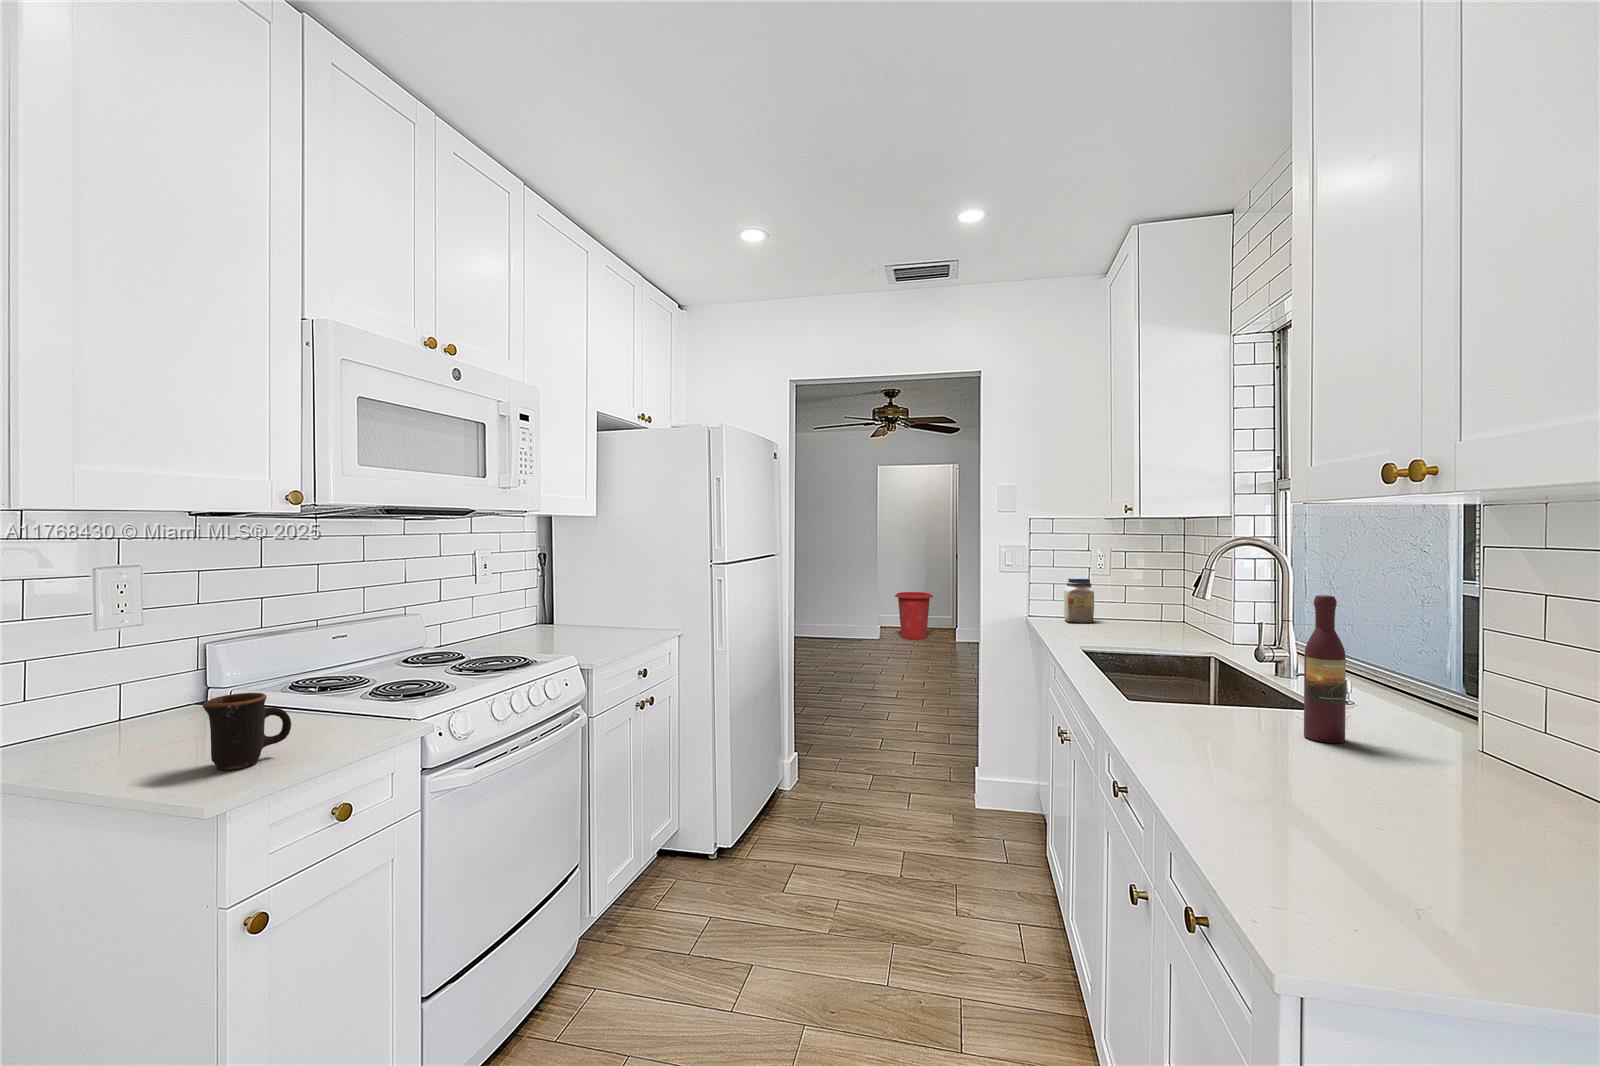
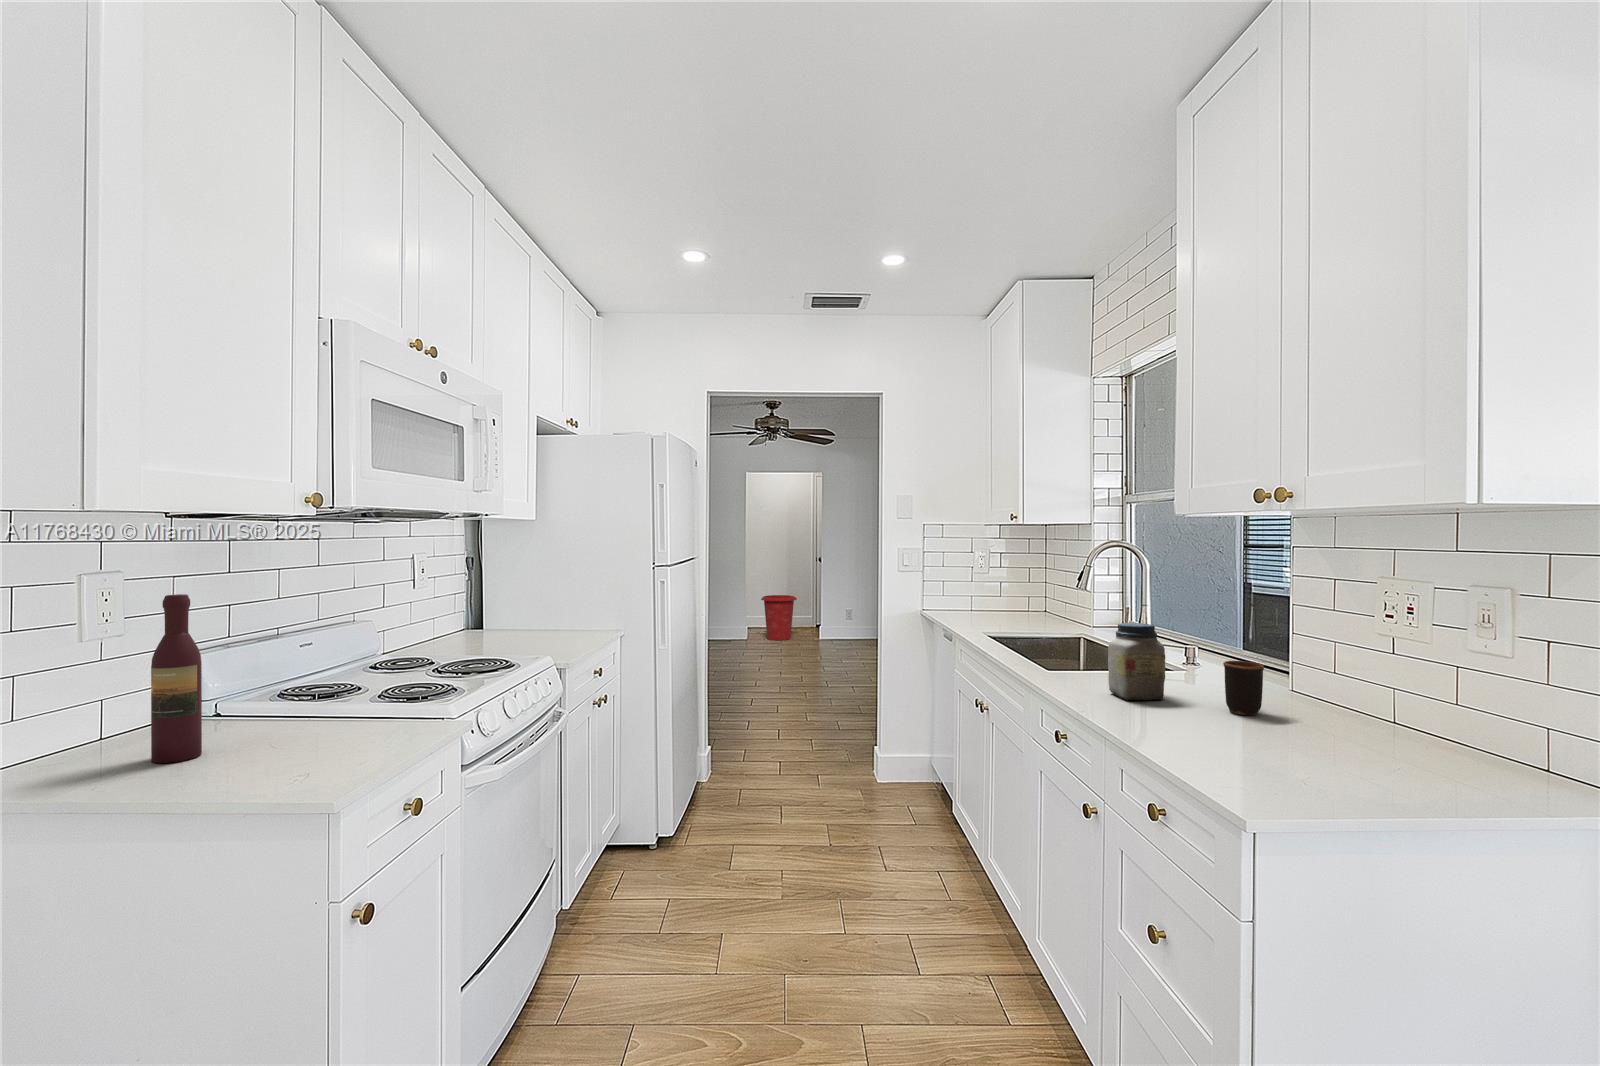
jar: present [1064,577,1094,623] -> present [1108,623,1165,700]
wine bottle: present [1304,595,1346,743] -> present [151,594,202,763]
mug: present [202,693,291,770] -> present [1223,661,1264,715]

